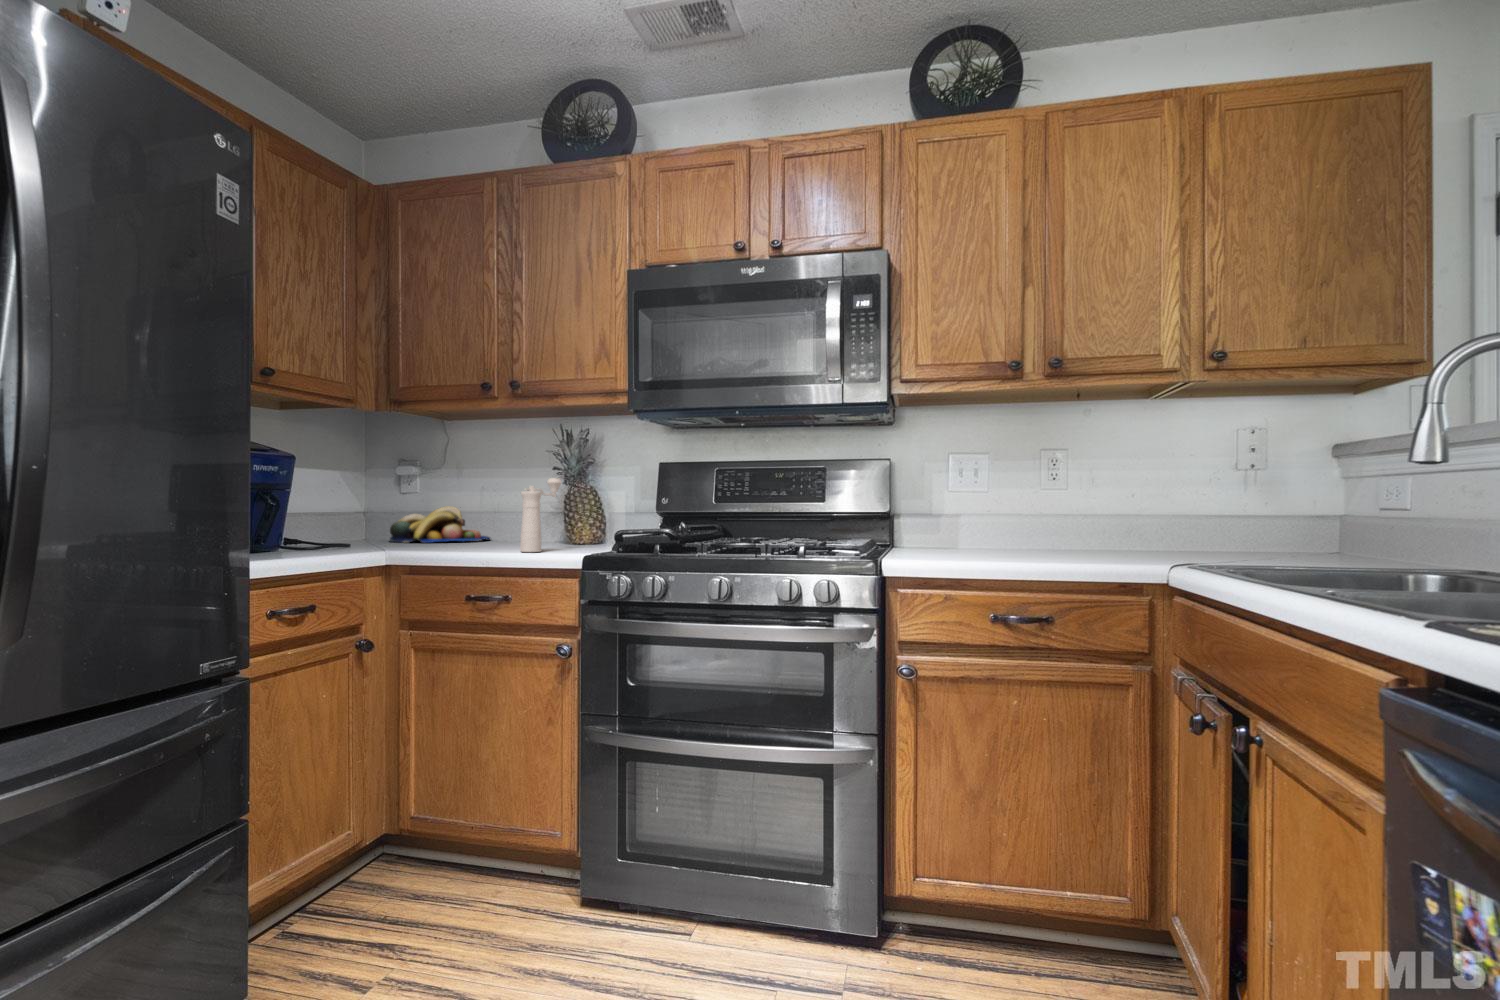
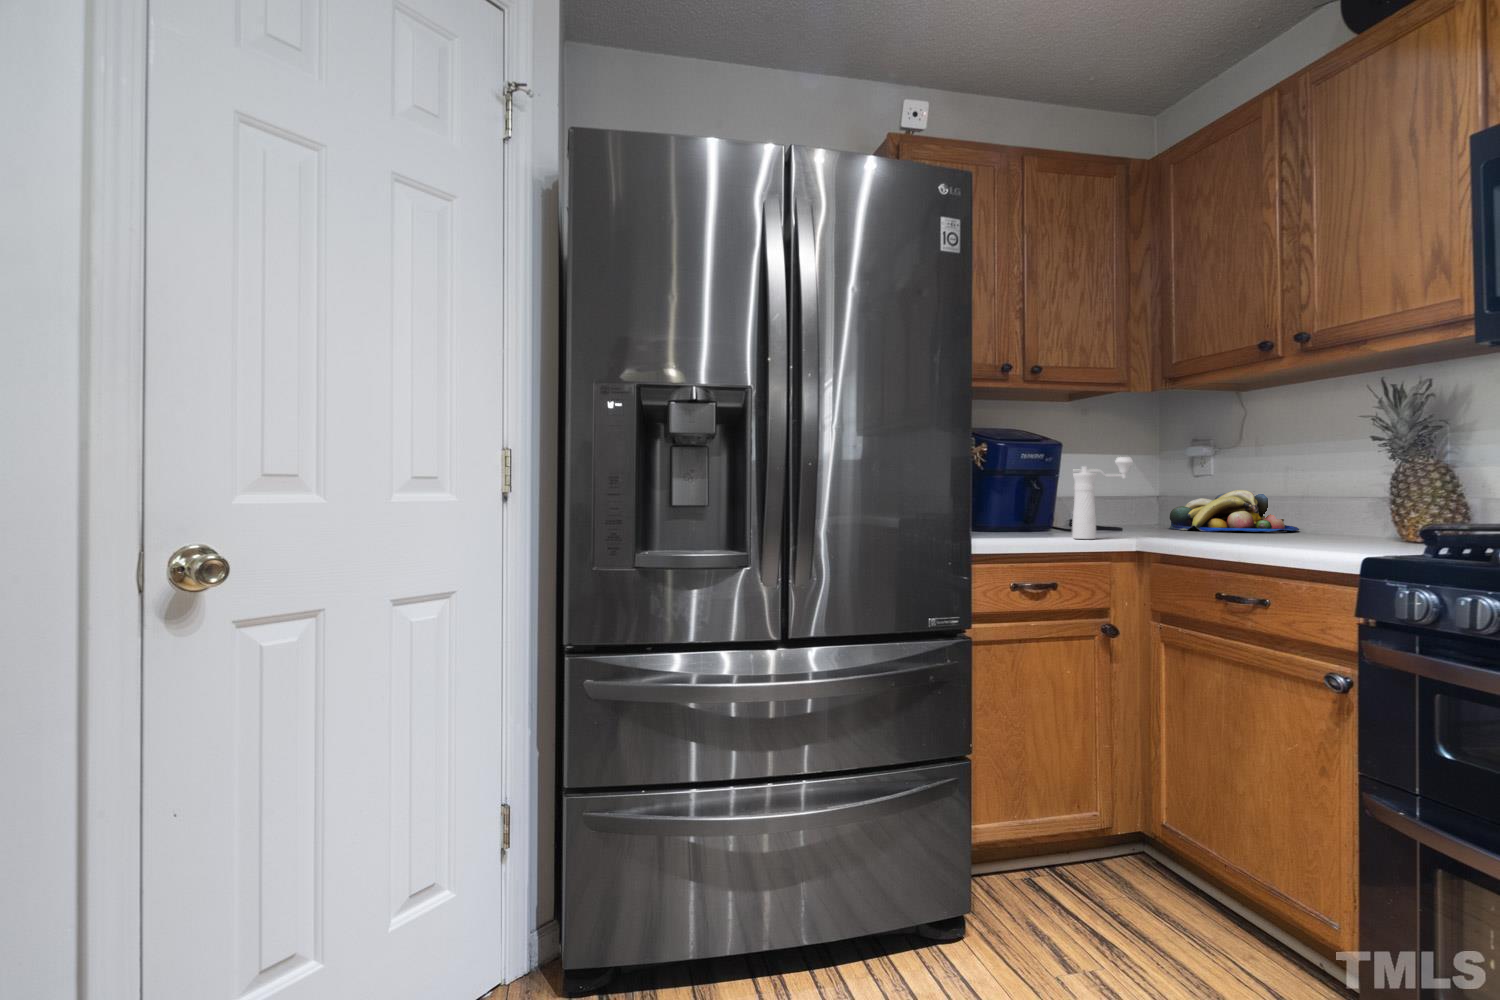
pepper mill: present [520,478,562,552] -> present [1072,457,1133,539]

